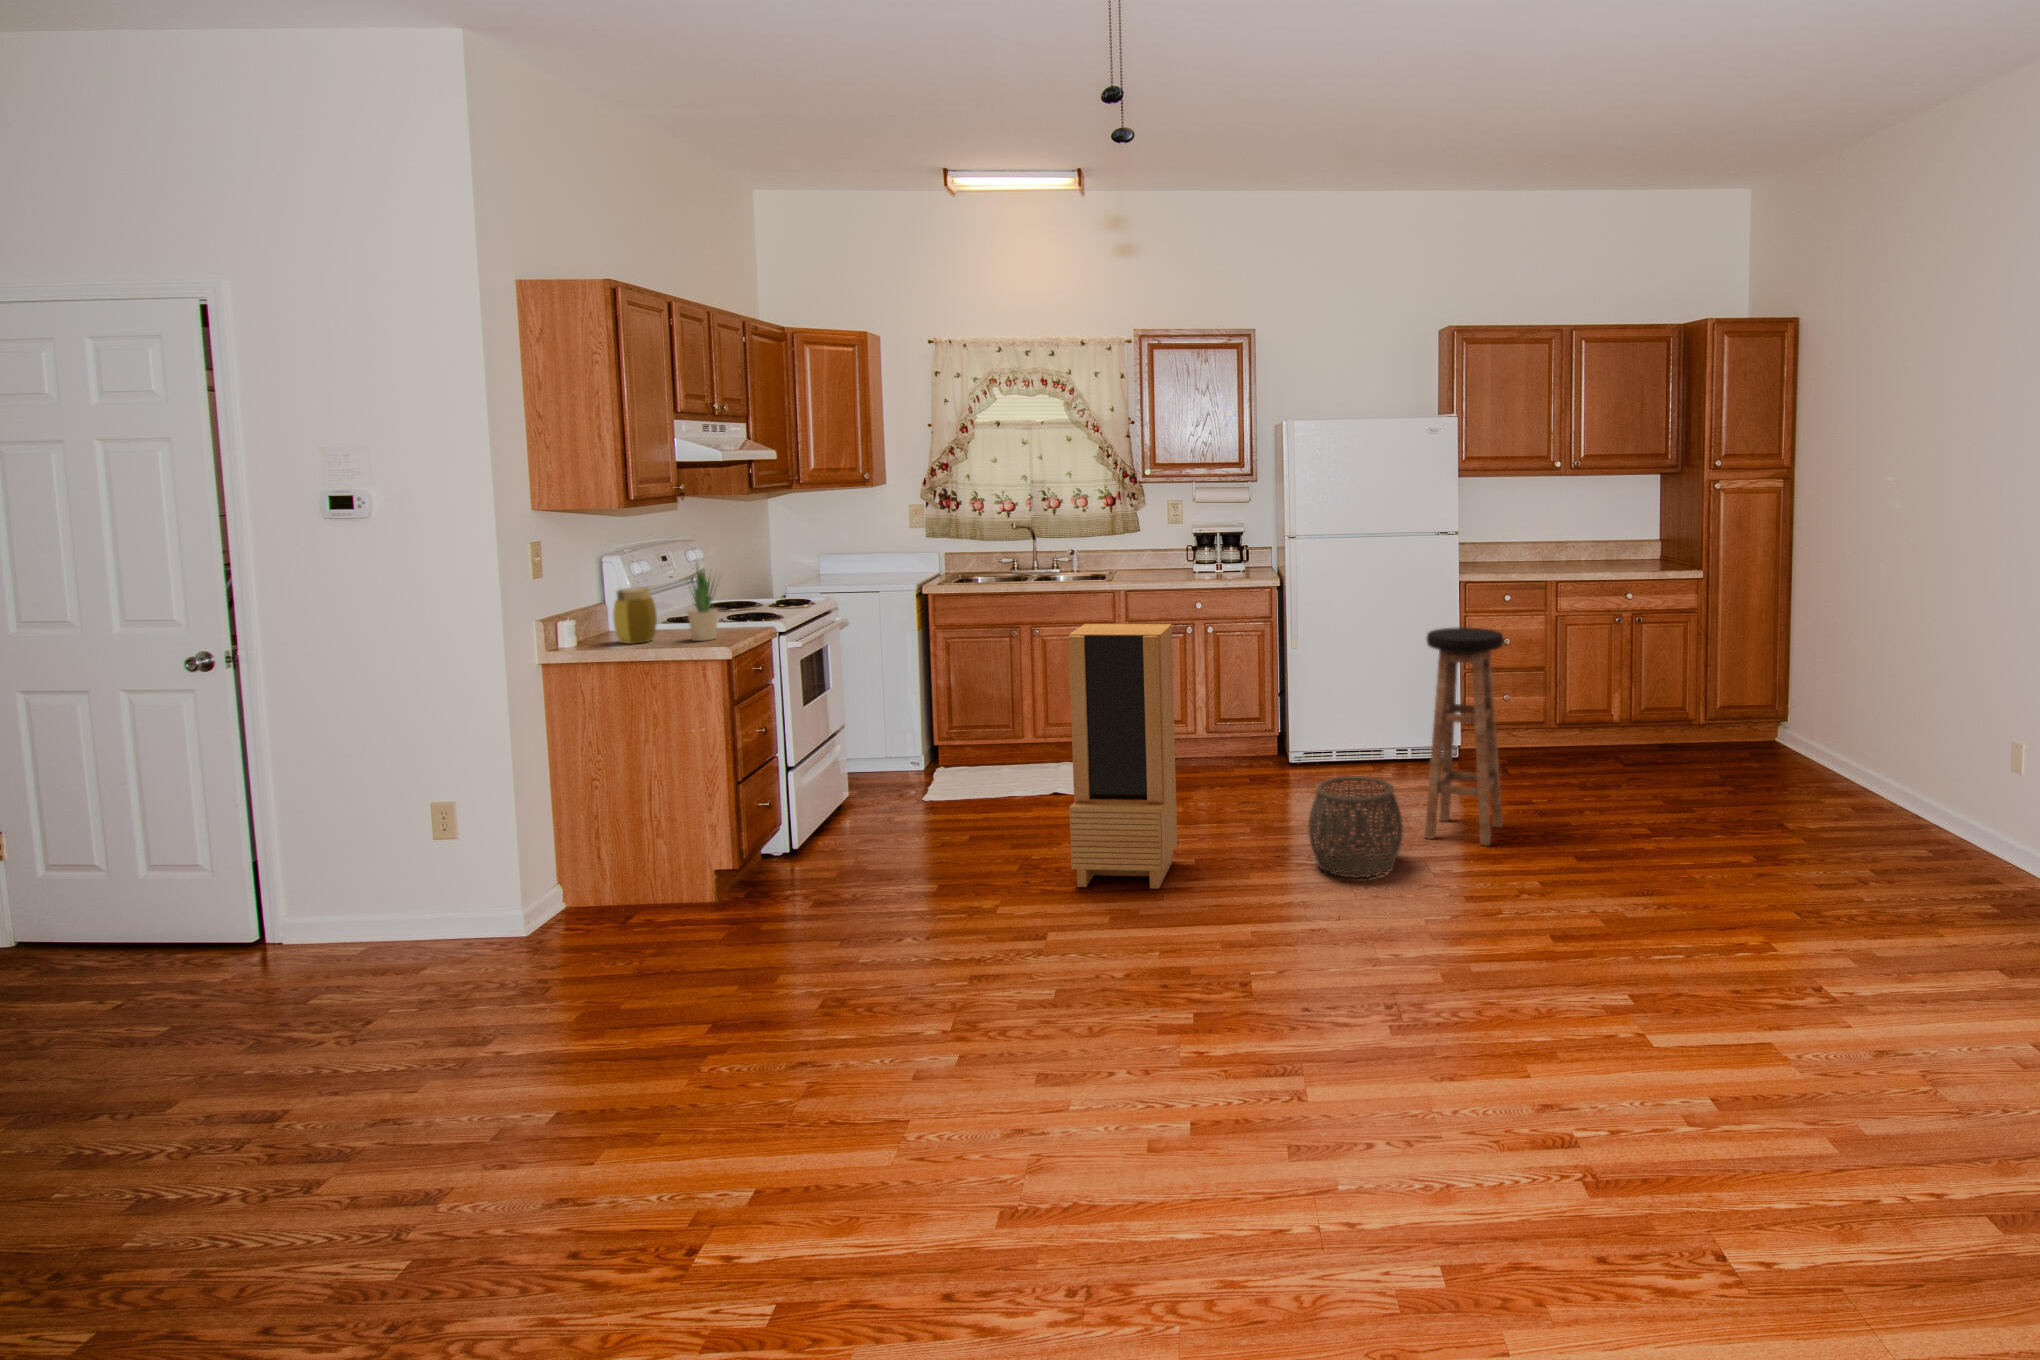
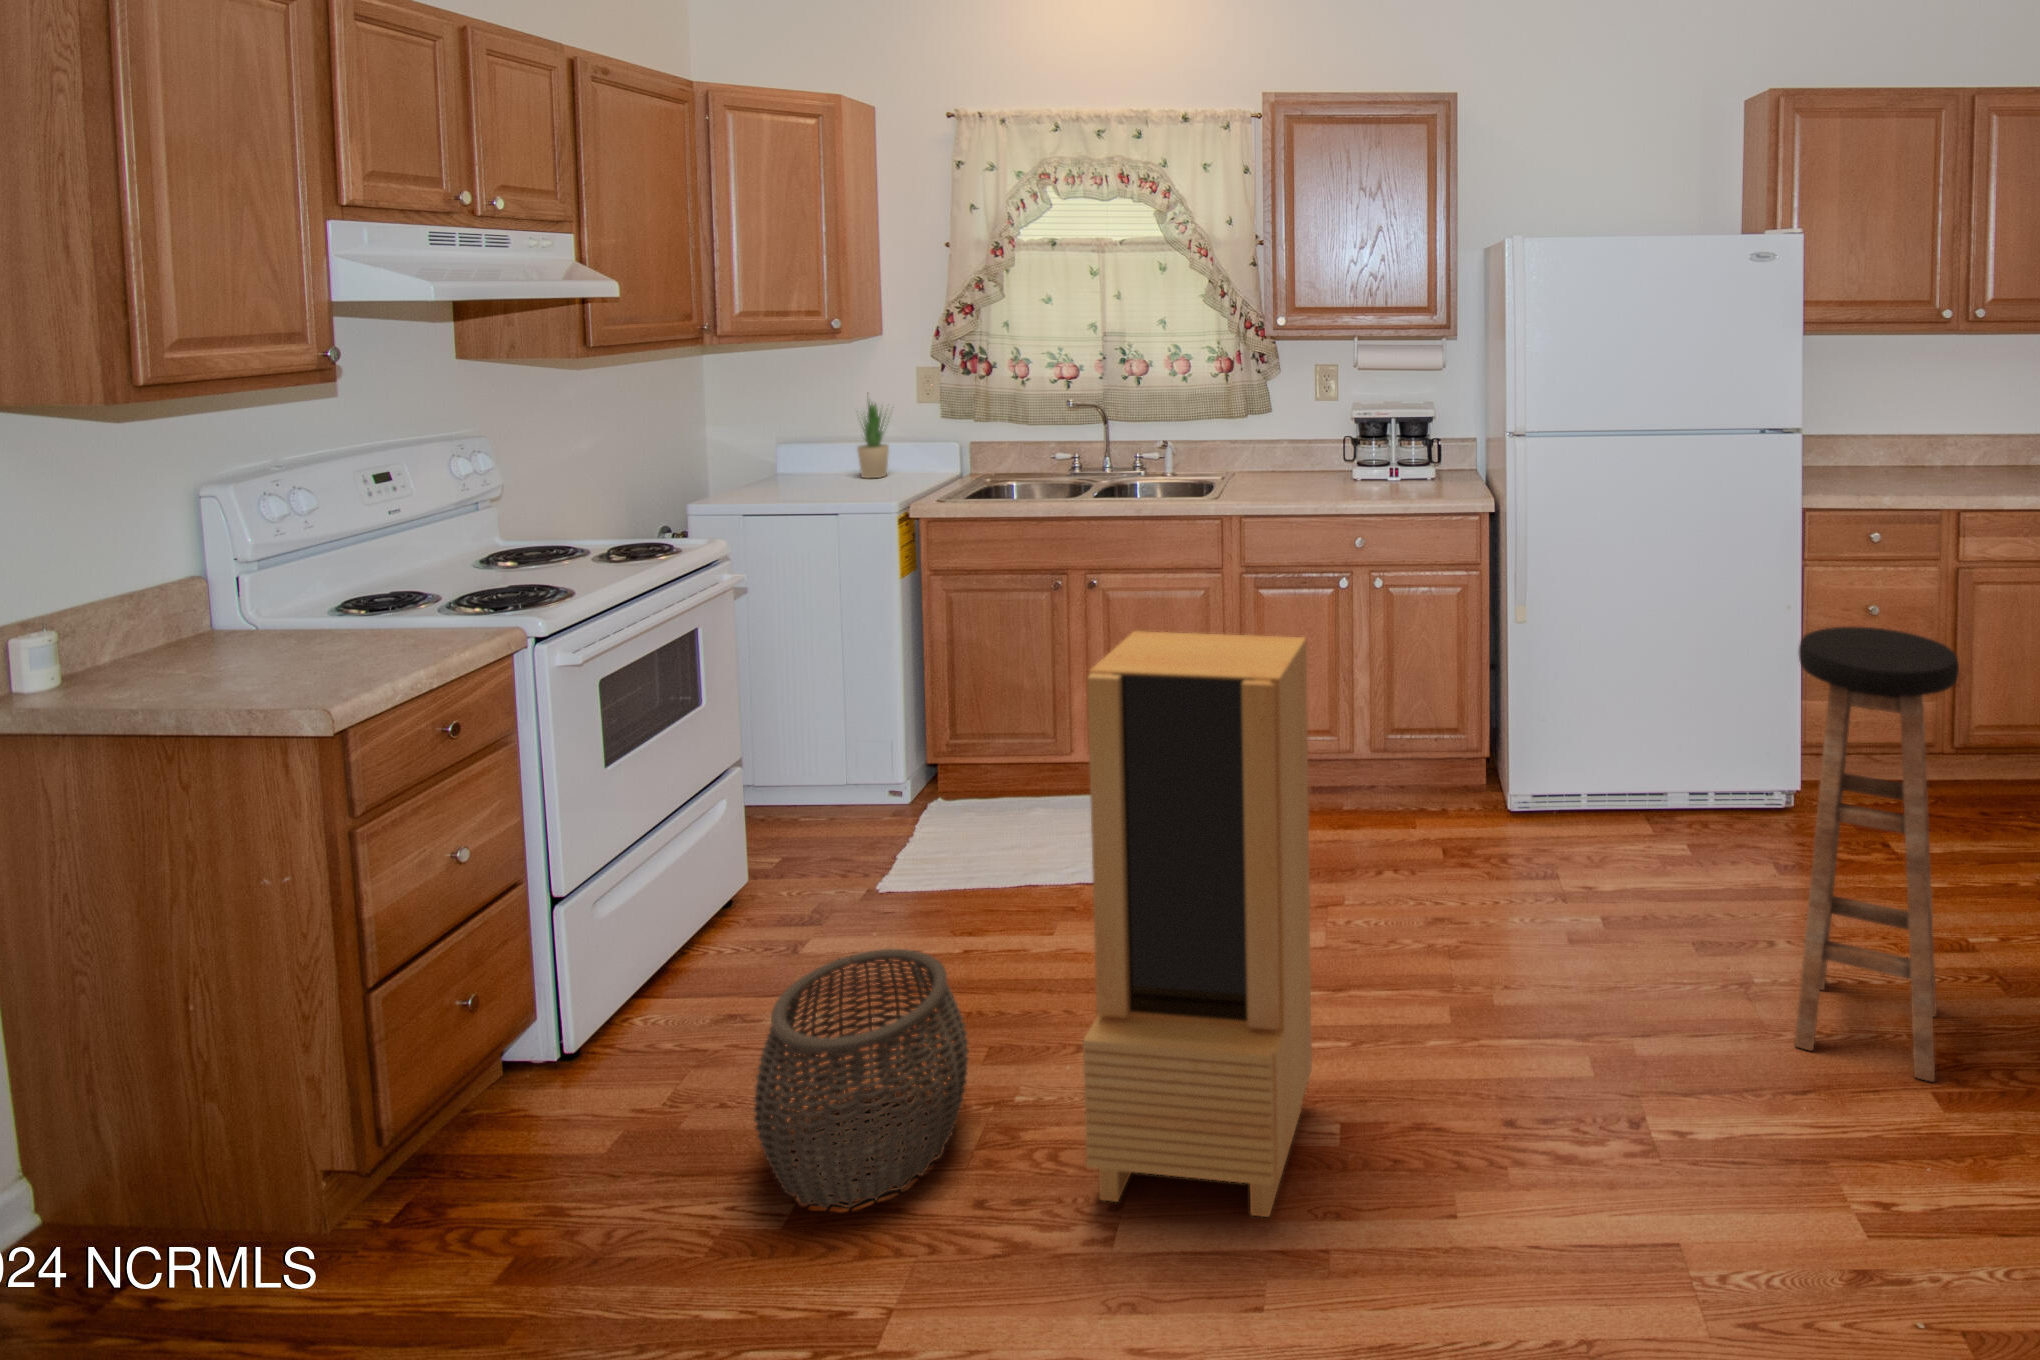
potted plant: present [688,569,718,641] -> present [857,402,889,478]
jar: present [613,588,657,644] -> none [142,559,254,683]
woven basket: present [1308,776,1403,878] -> present [754,949,969,1209]

